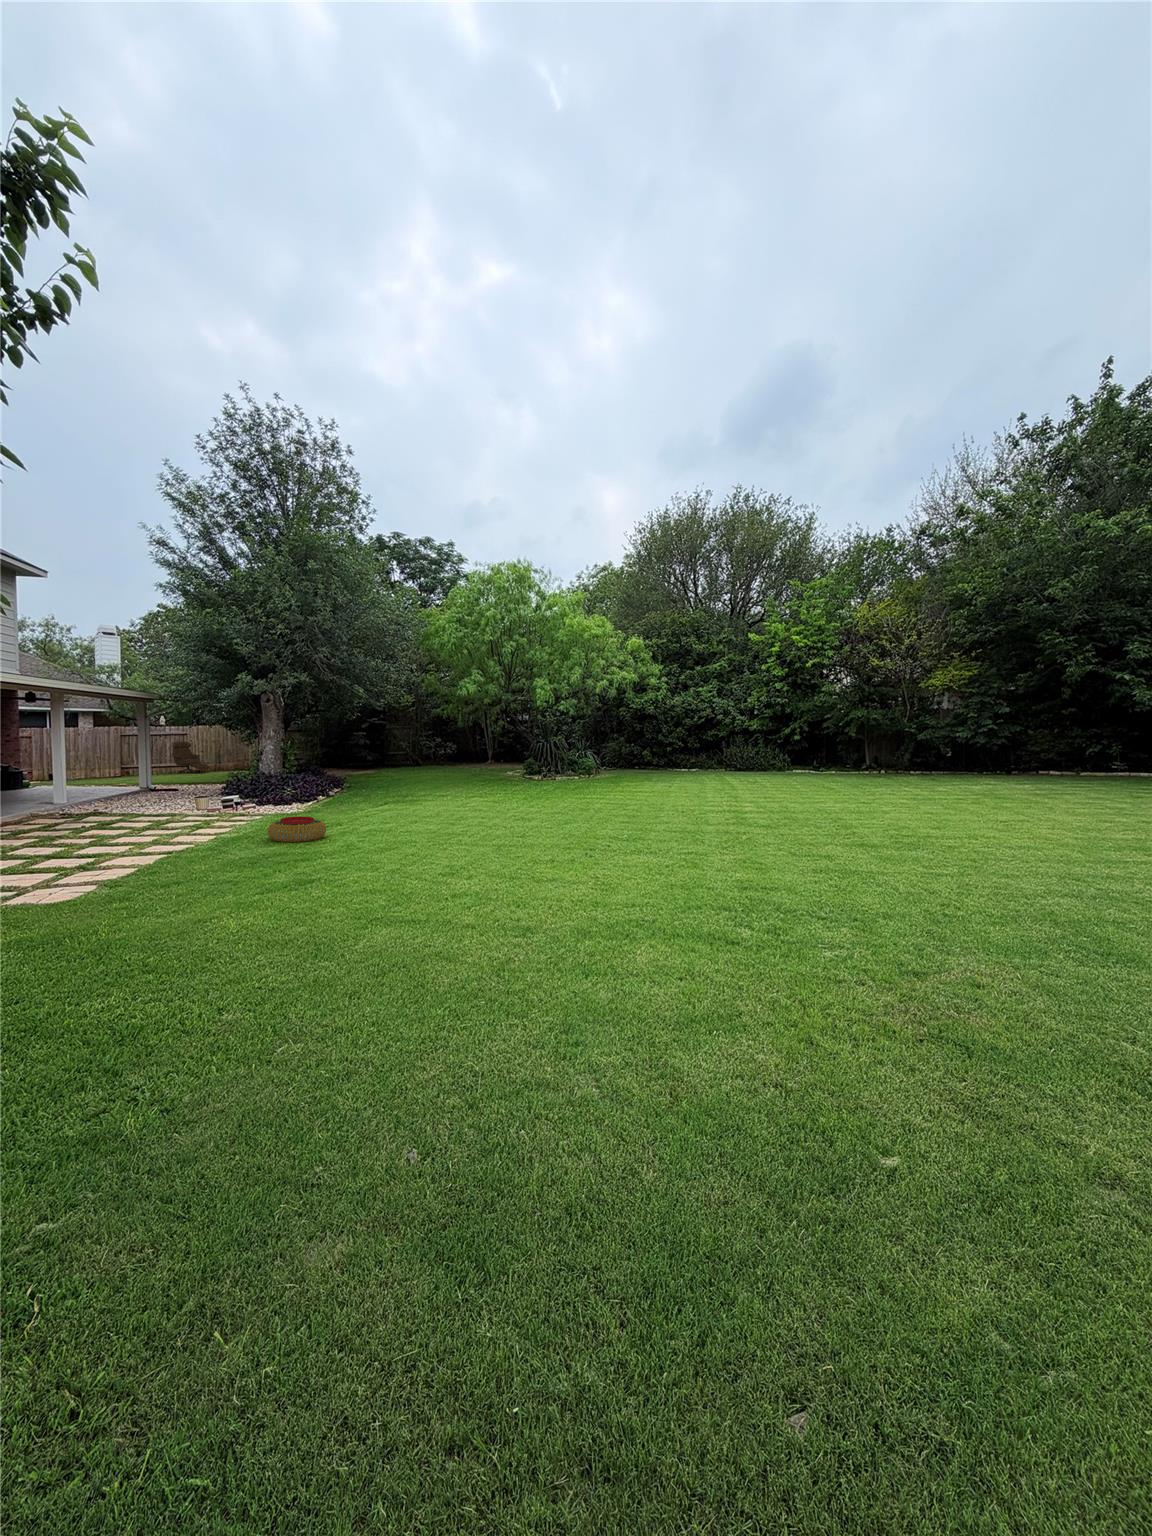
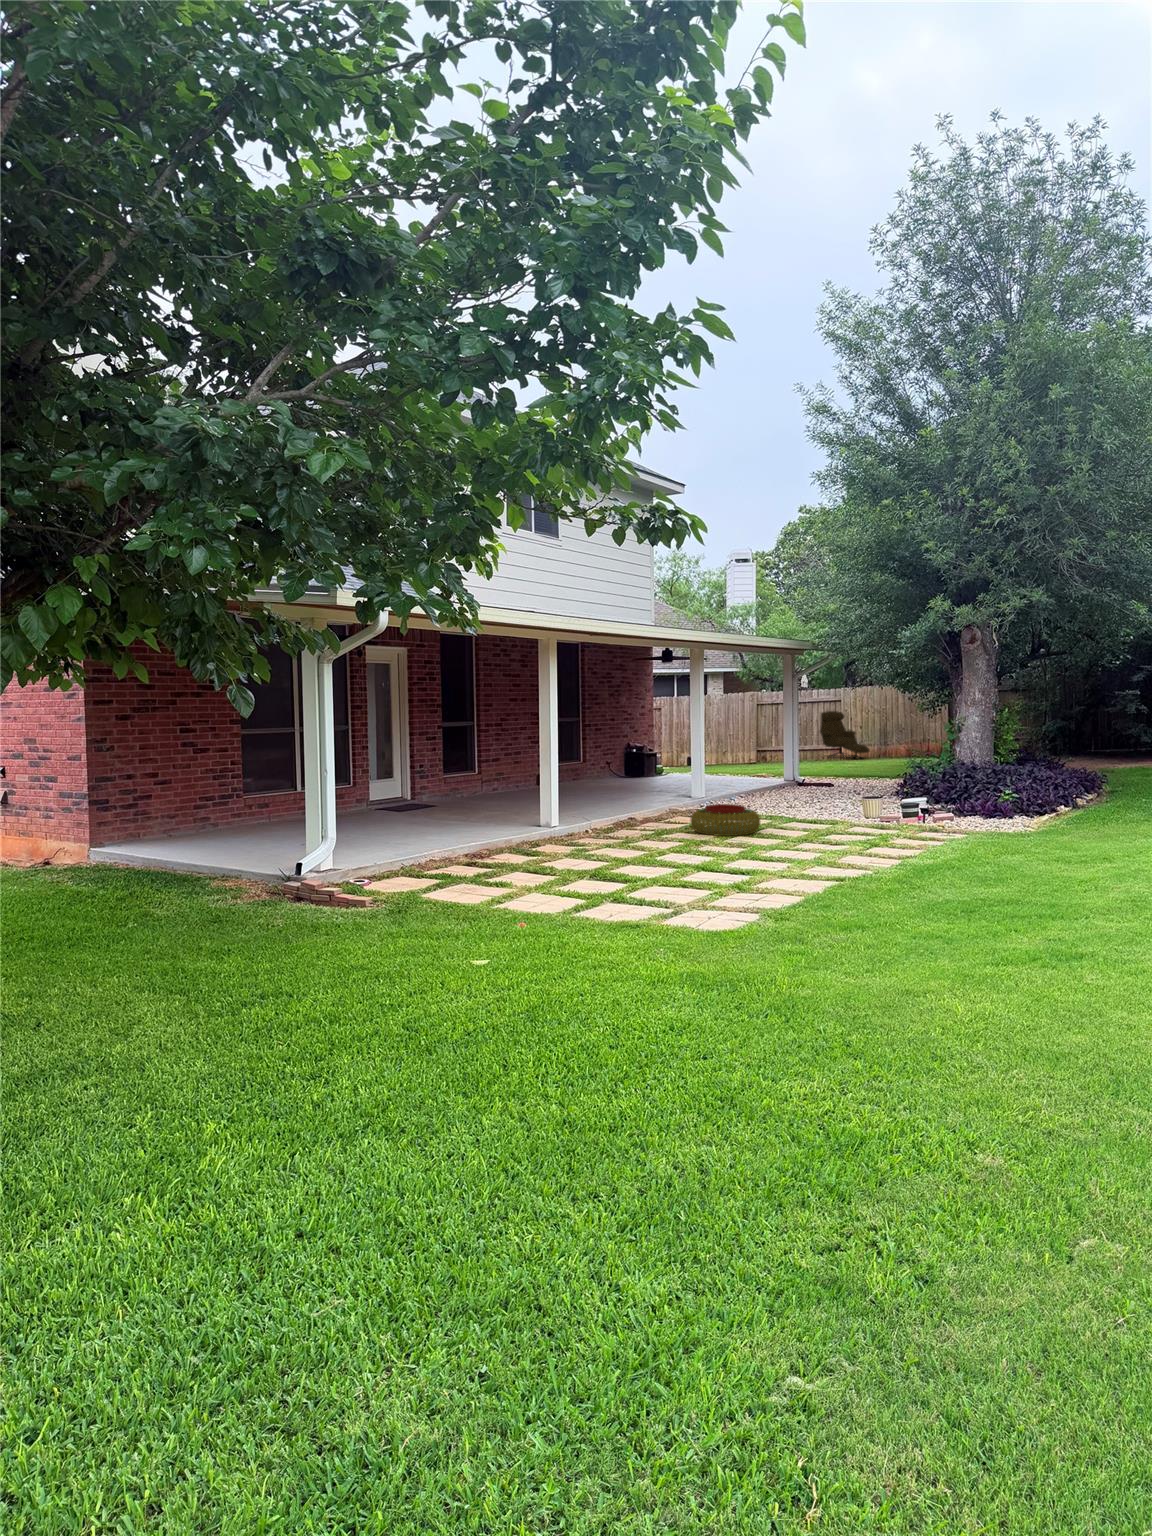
pouf: present [268,817,326,842] -> present [691,804,760,836]

